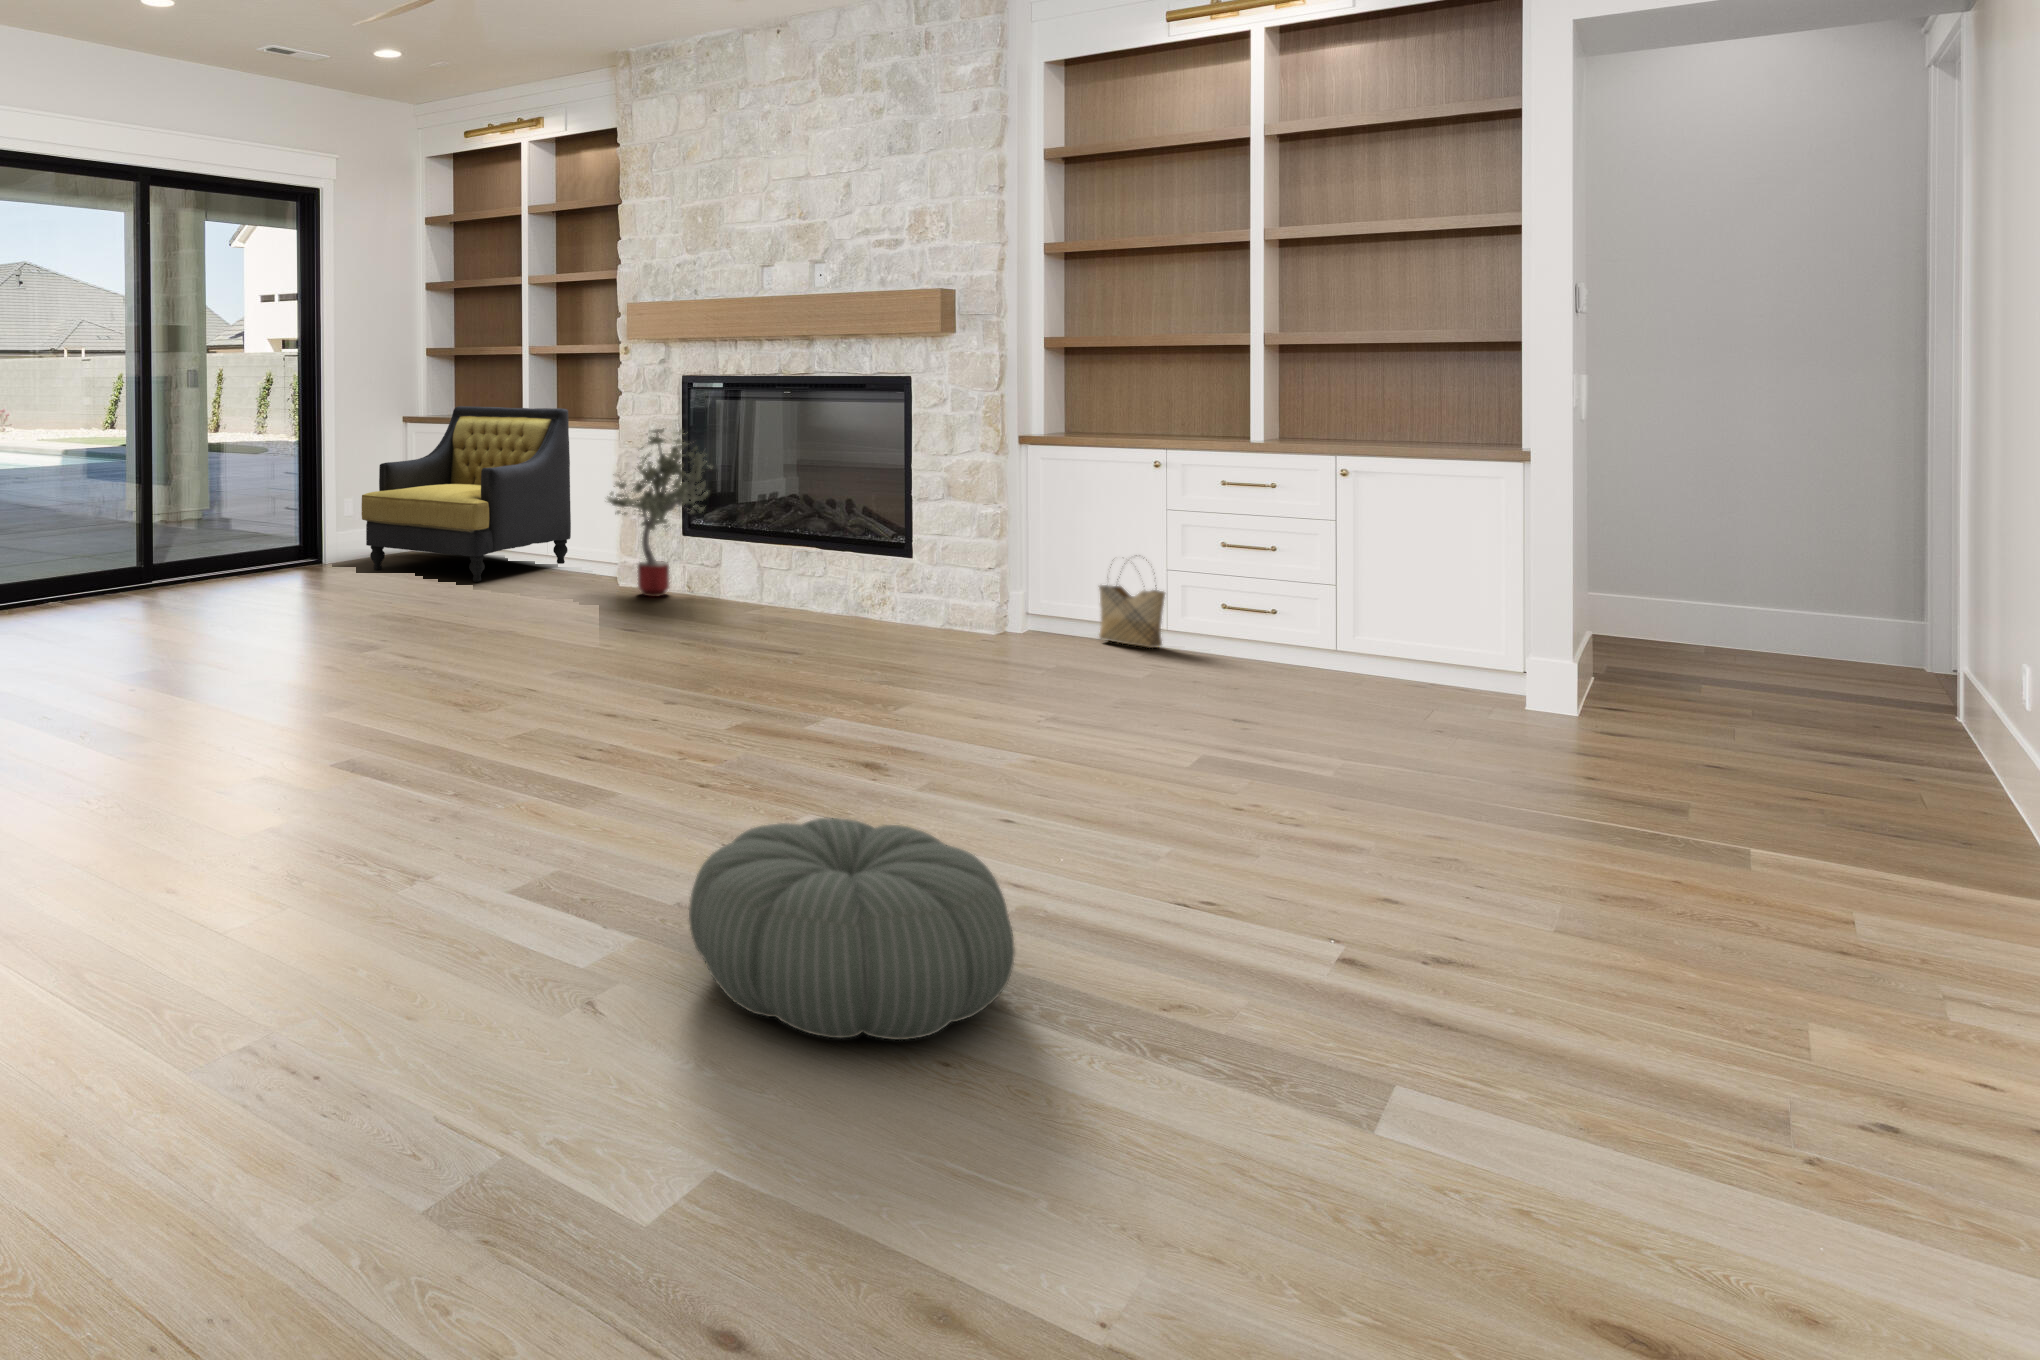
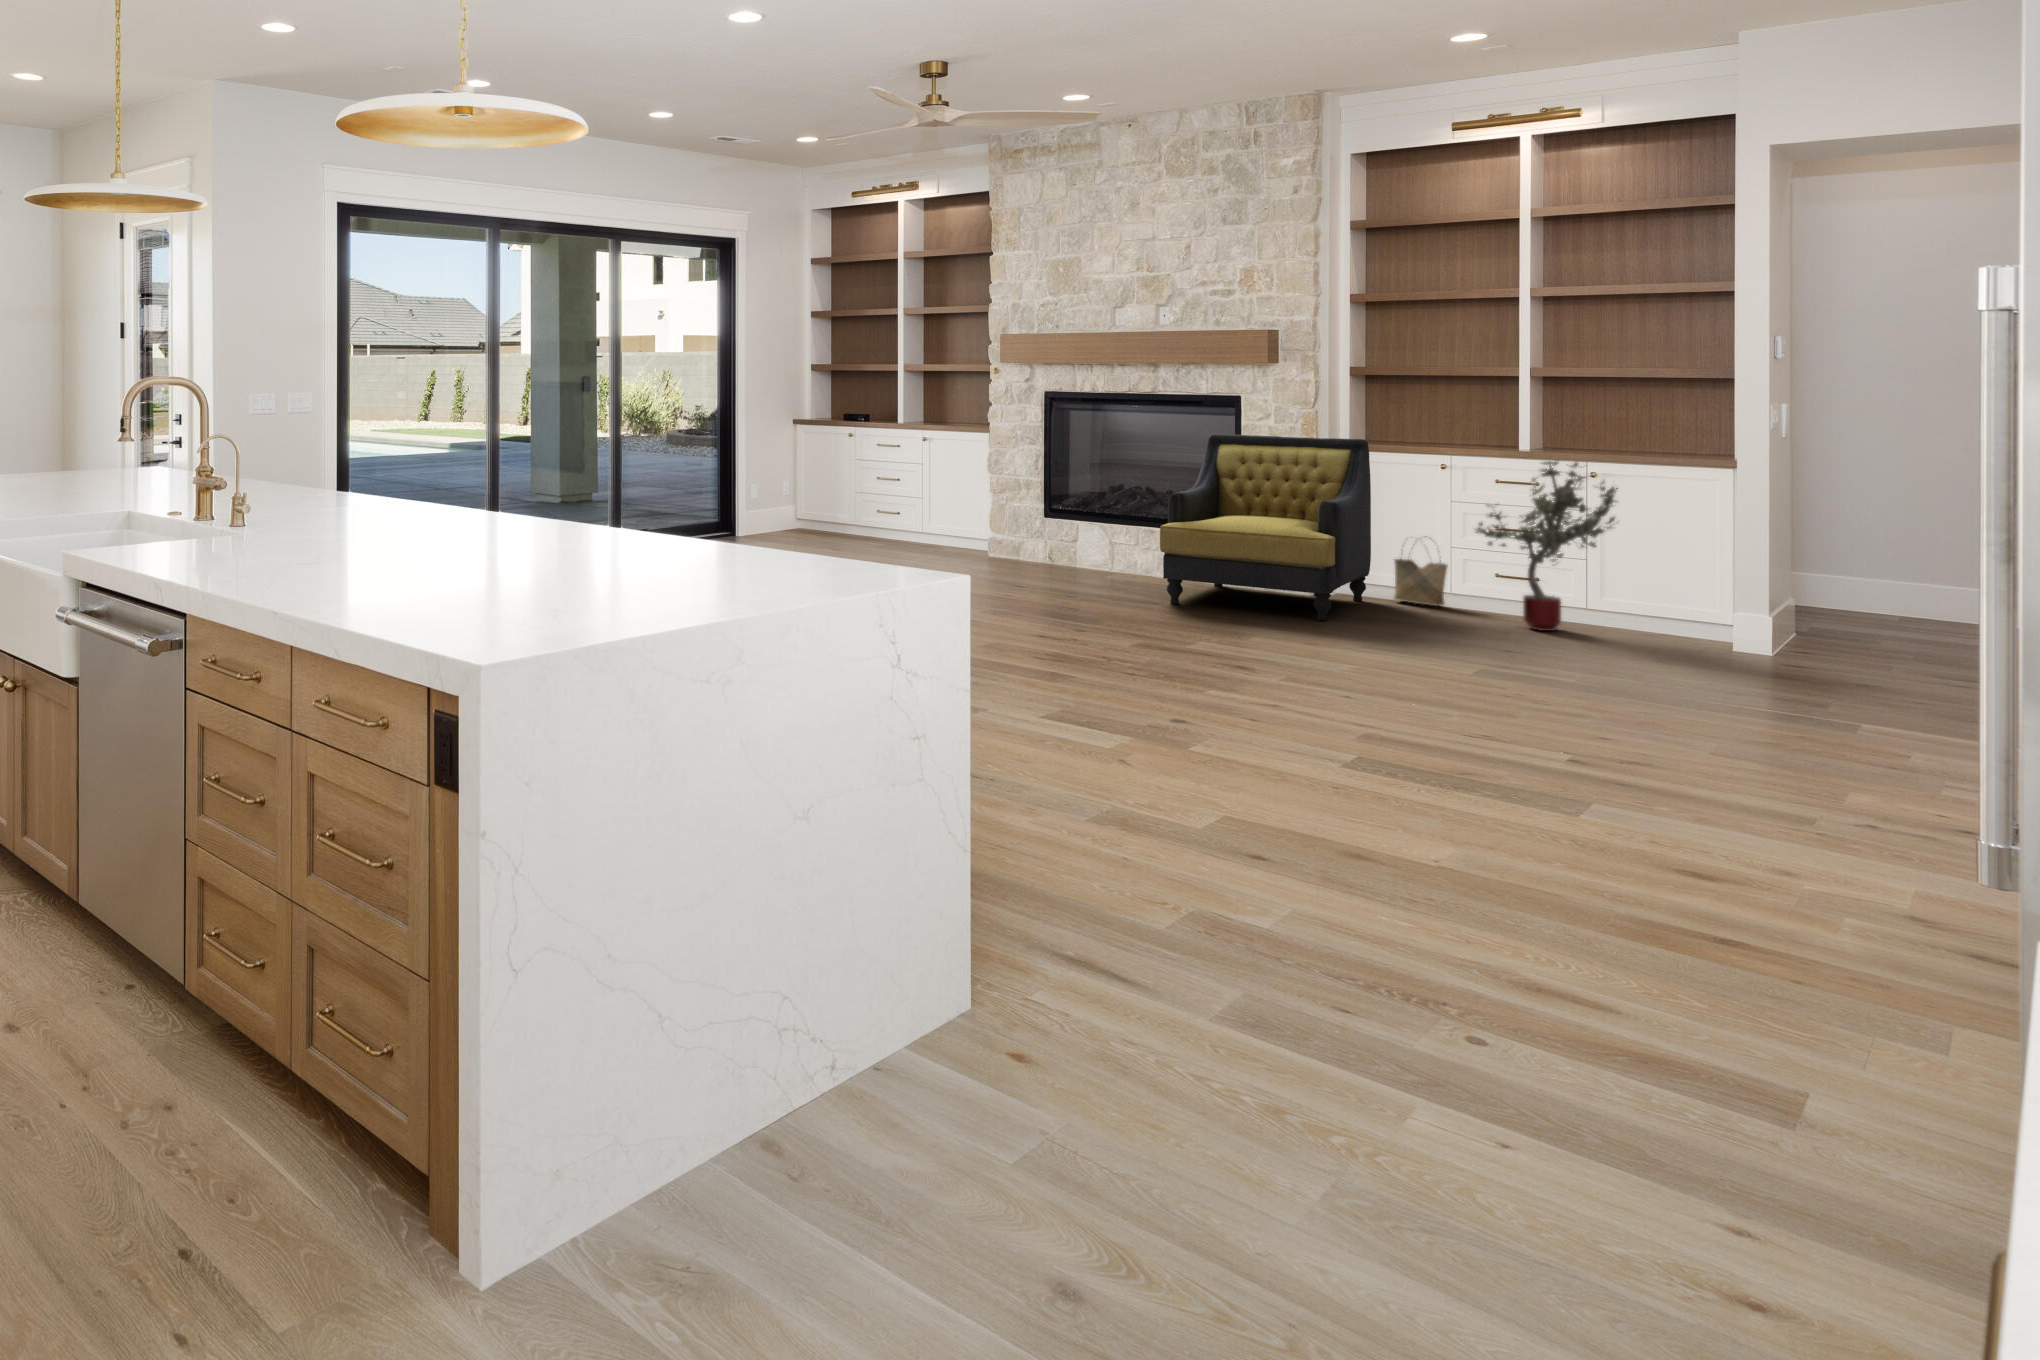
armchair: present [362,406,571,582] -> present [1160,434,1371,620]
potted tree: present [607,428,708,597] -> present [1476,460,1618,631]
pouf: present [689,817,1015,1040] -> none [1165,664,1369,773]

